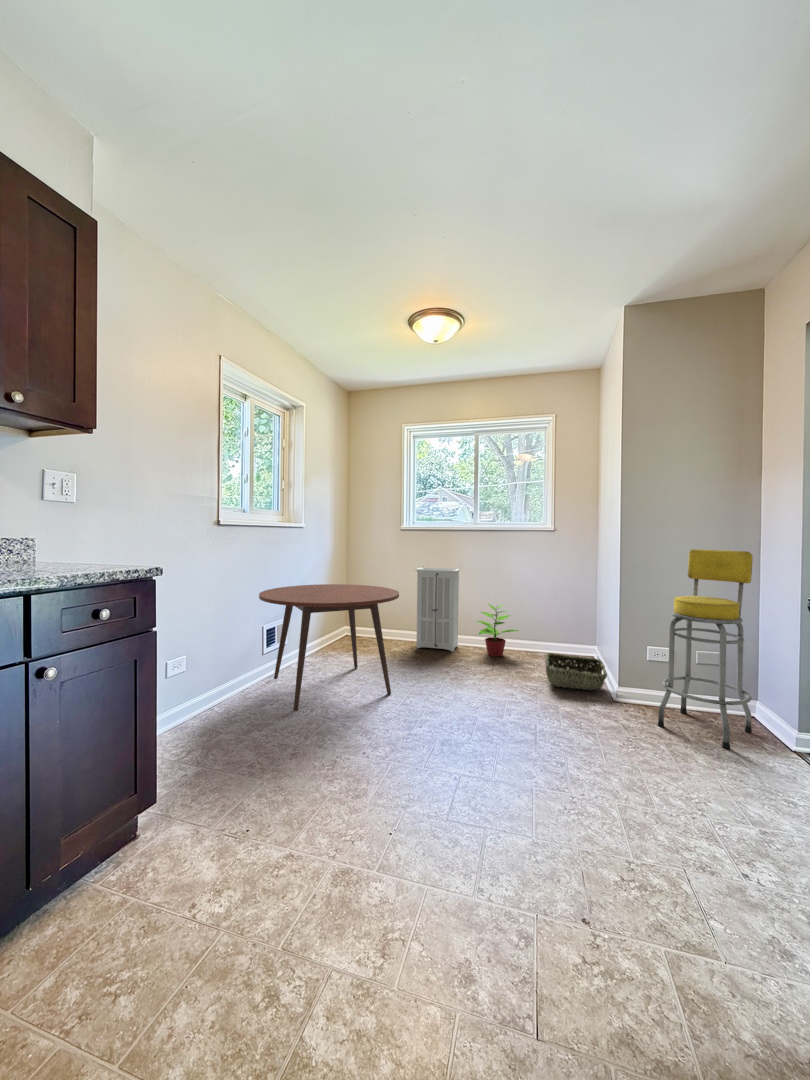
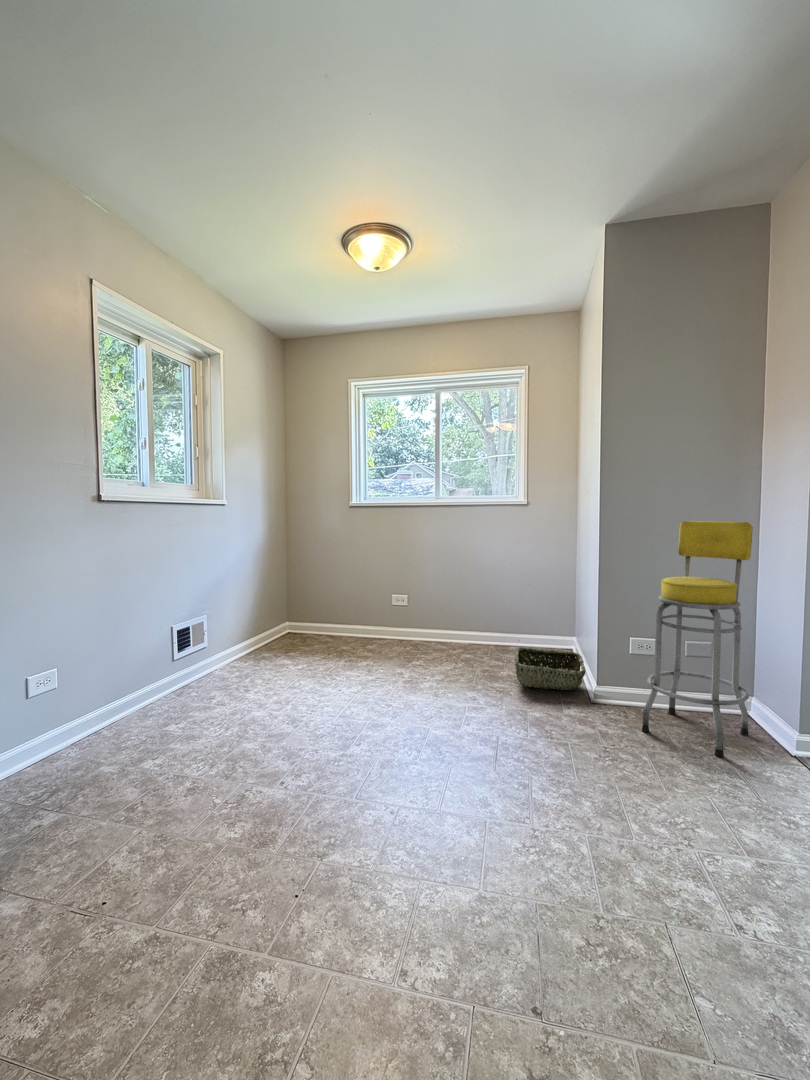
storage cabinet: present [415,567,461,652] -> none [364,547,420,648]
dining table: present [259,584,399,711] -> none [157,572,337,730]
potted plant: present [477,604,519,656] -> none [437,588,488,652]

